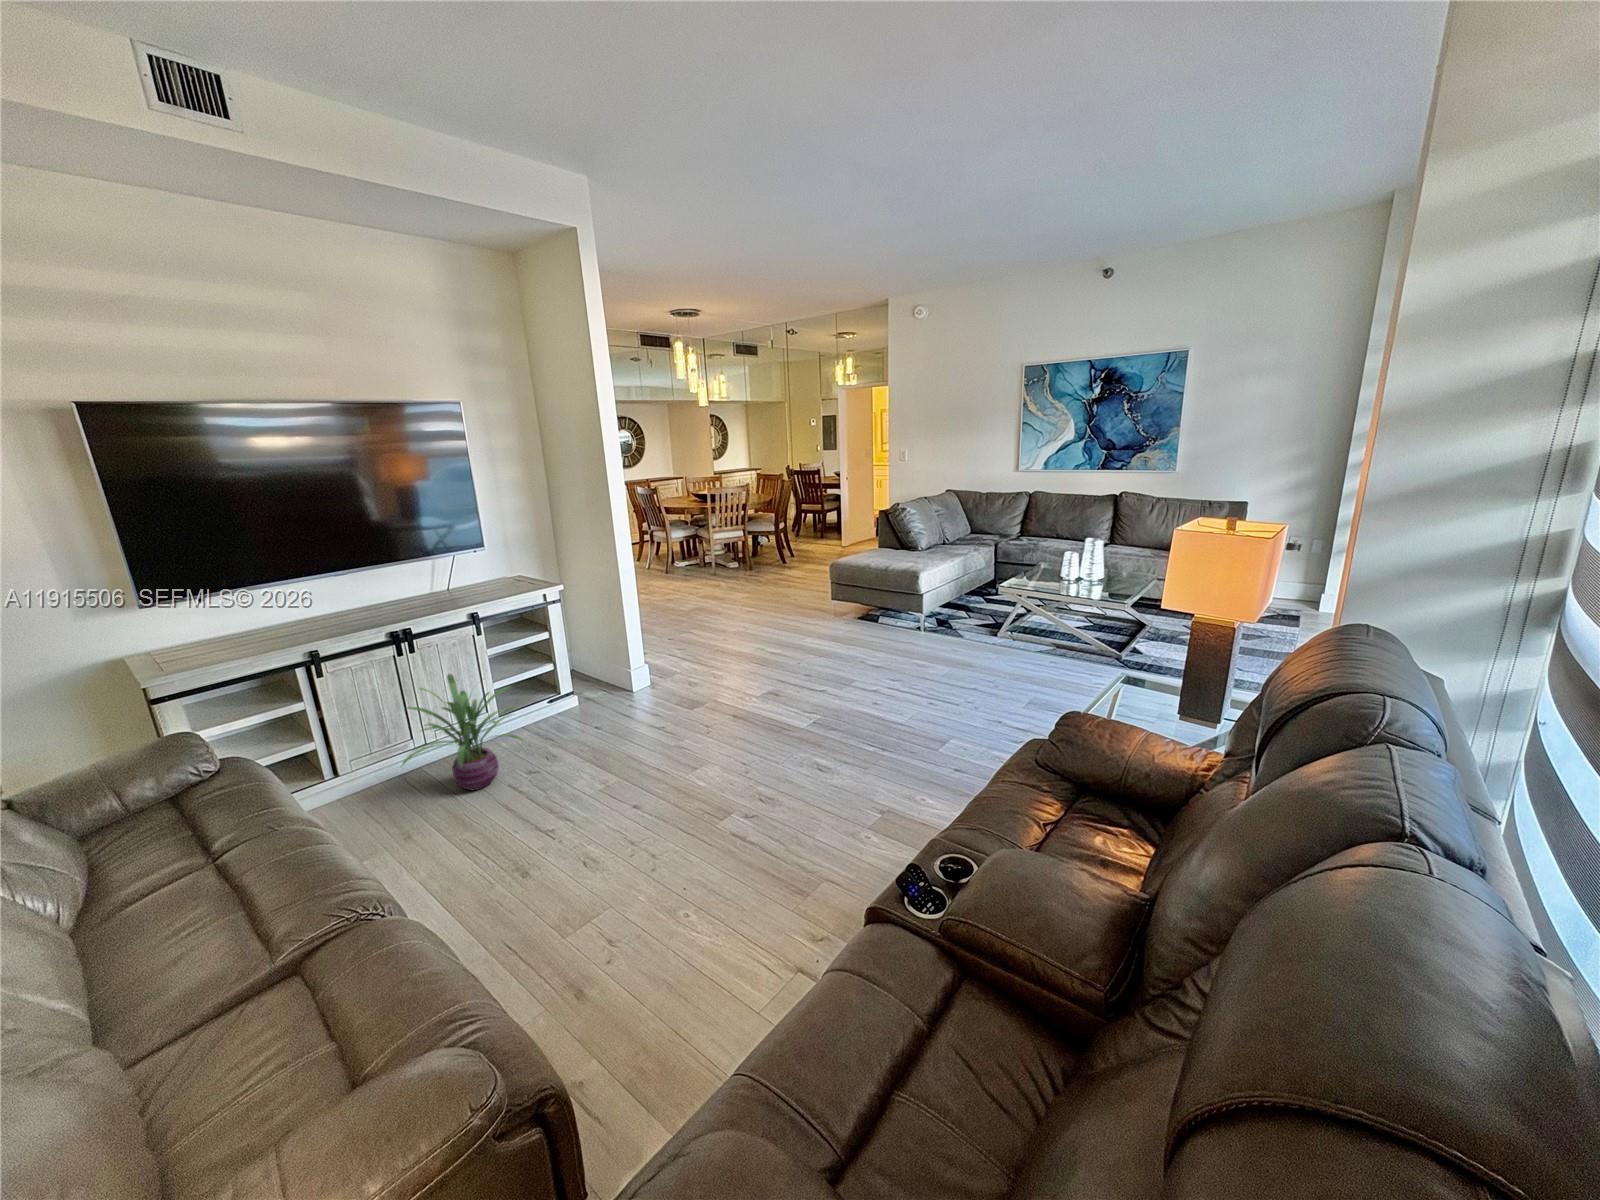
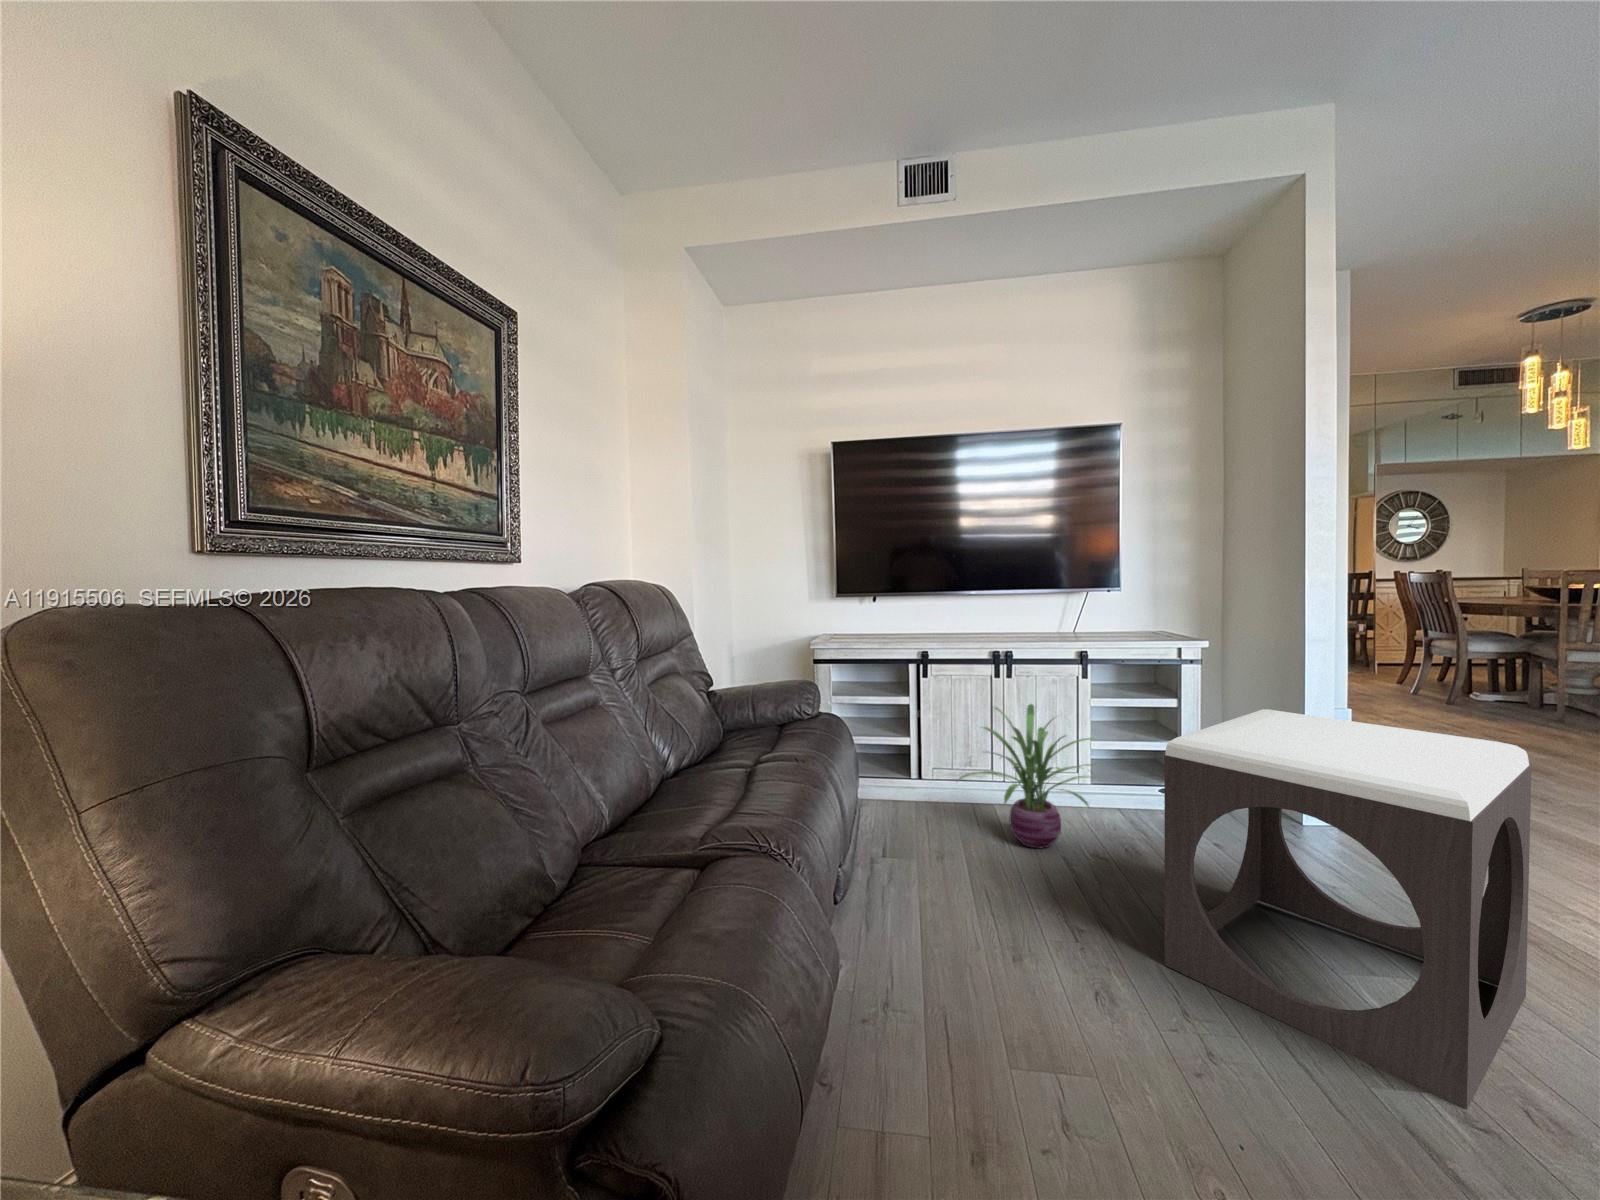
footstool: none [593,633,747,822] -> present [1164,710,1531,1110]

